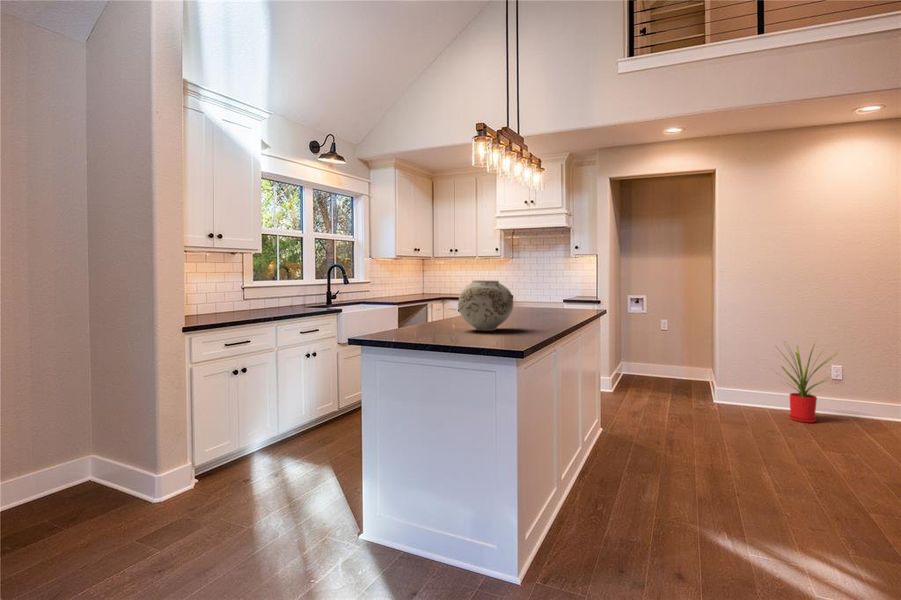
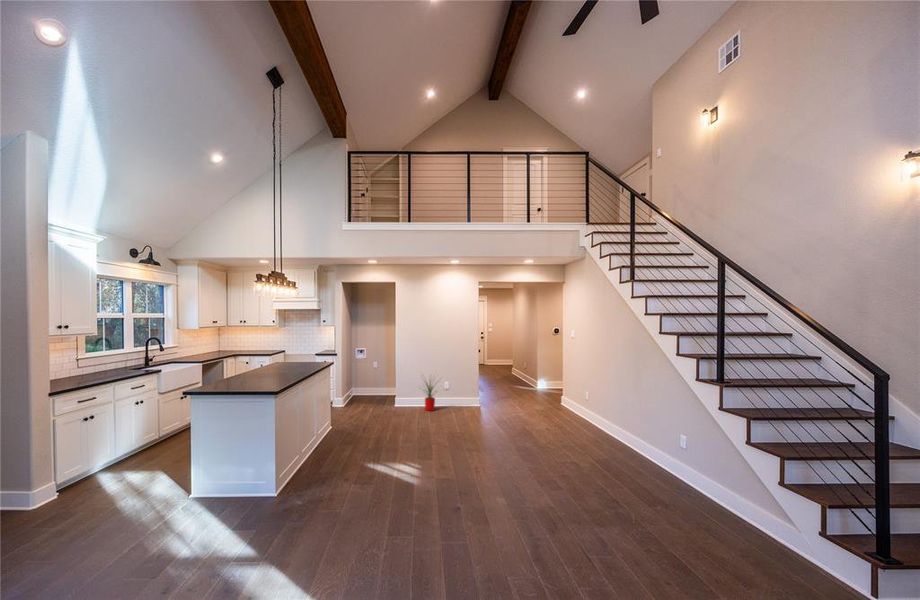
vase: present [458,280,513,331] -> none [253,361,281,385]

